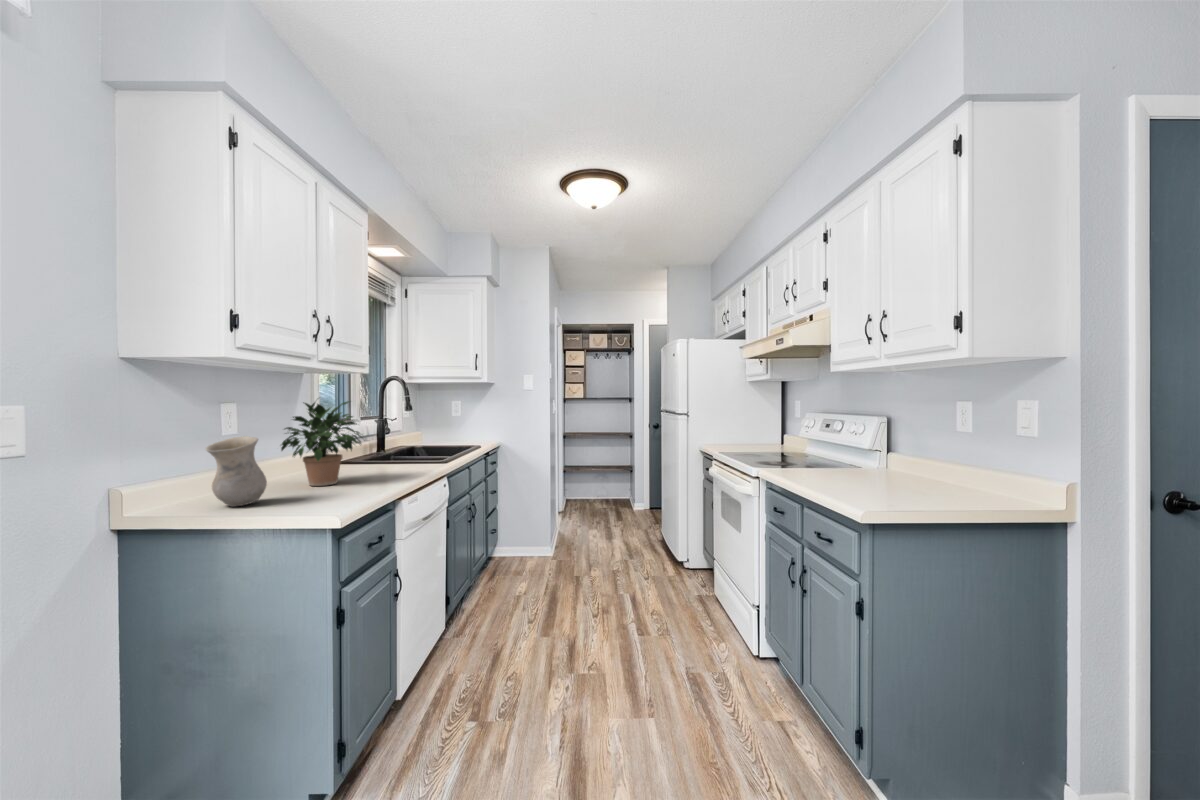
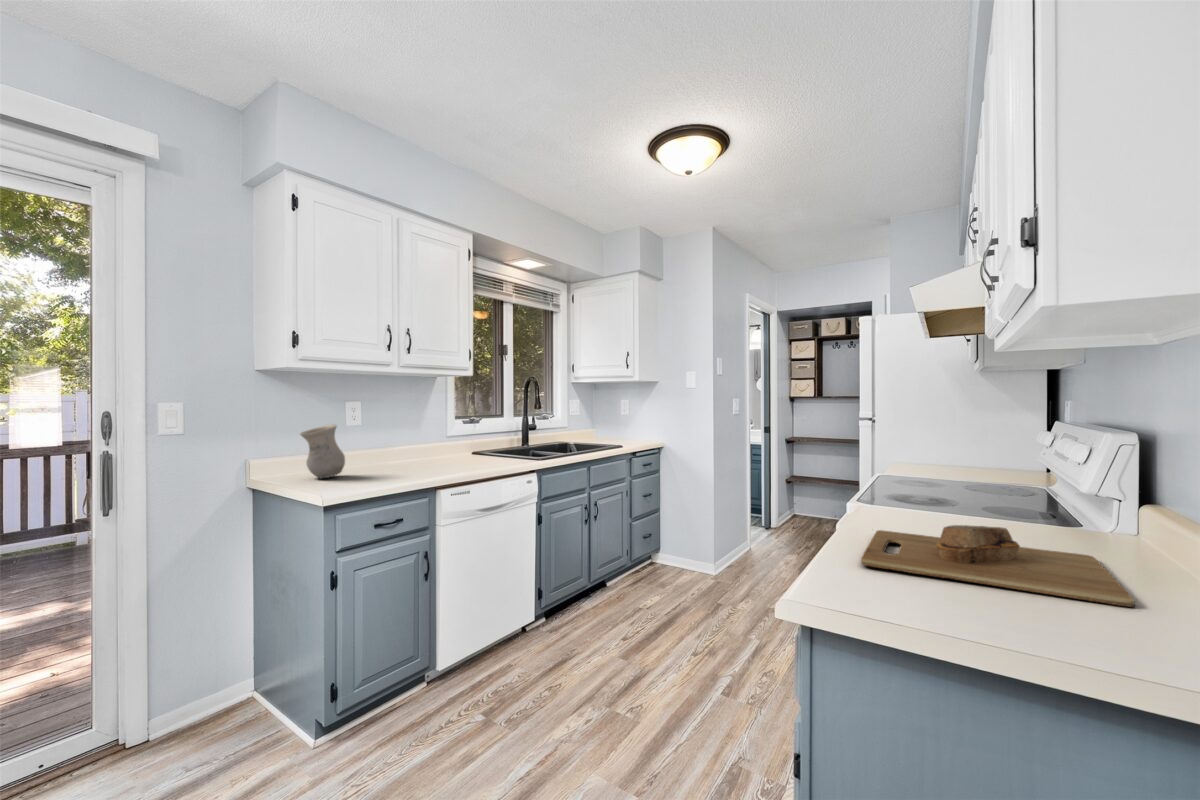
potted plant: present [281,401,362,486] -> none [378,394,454,469]
cutting board: none [809,464,959,493] -> present [861,525,1135,607]

